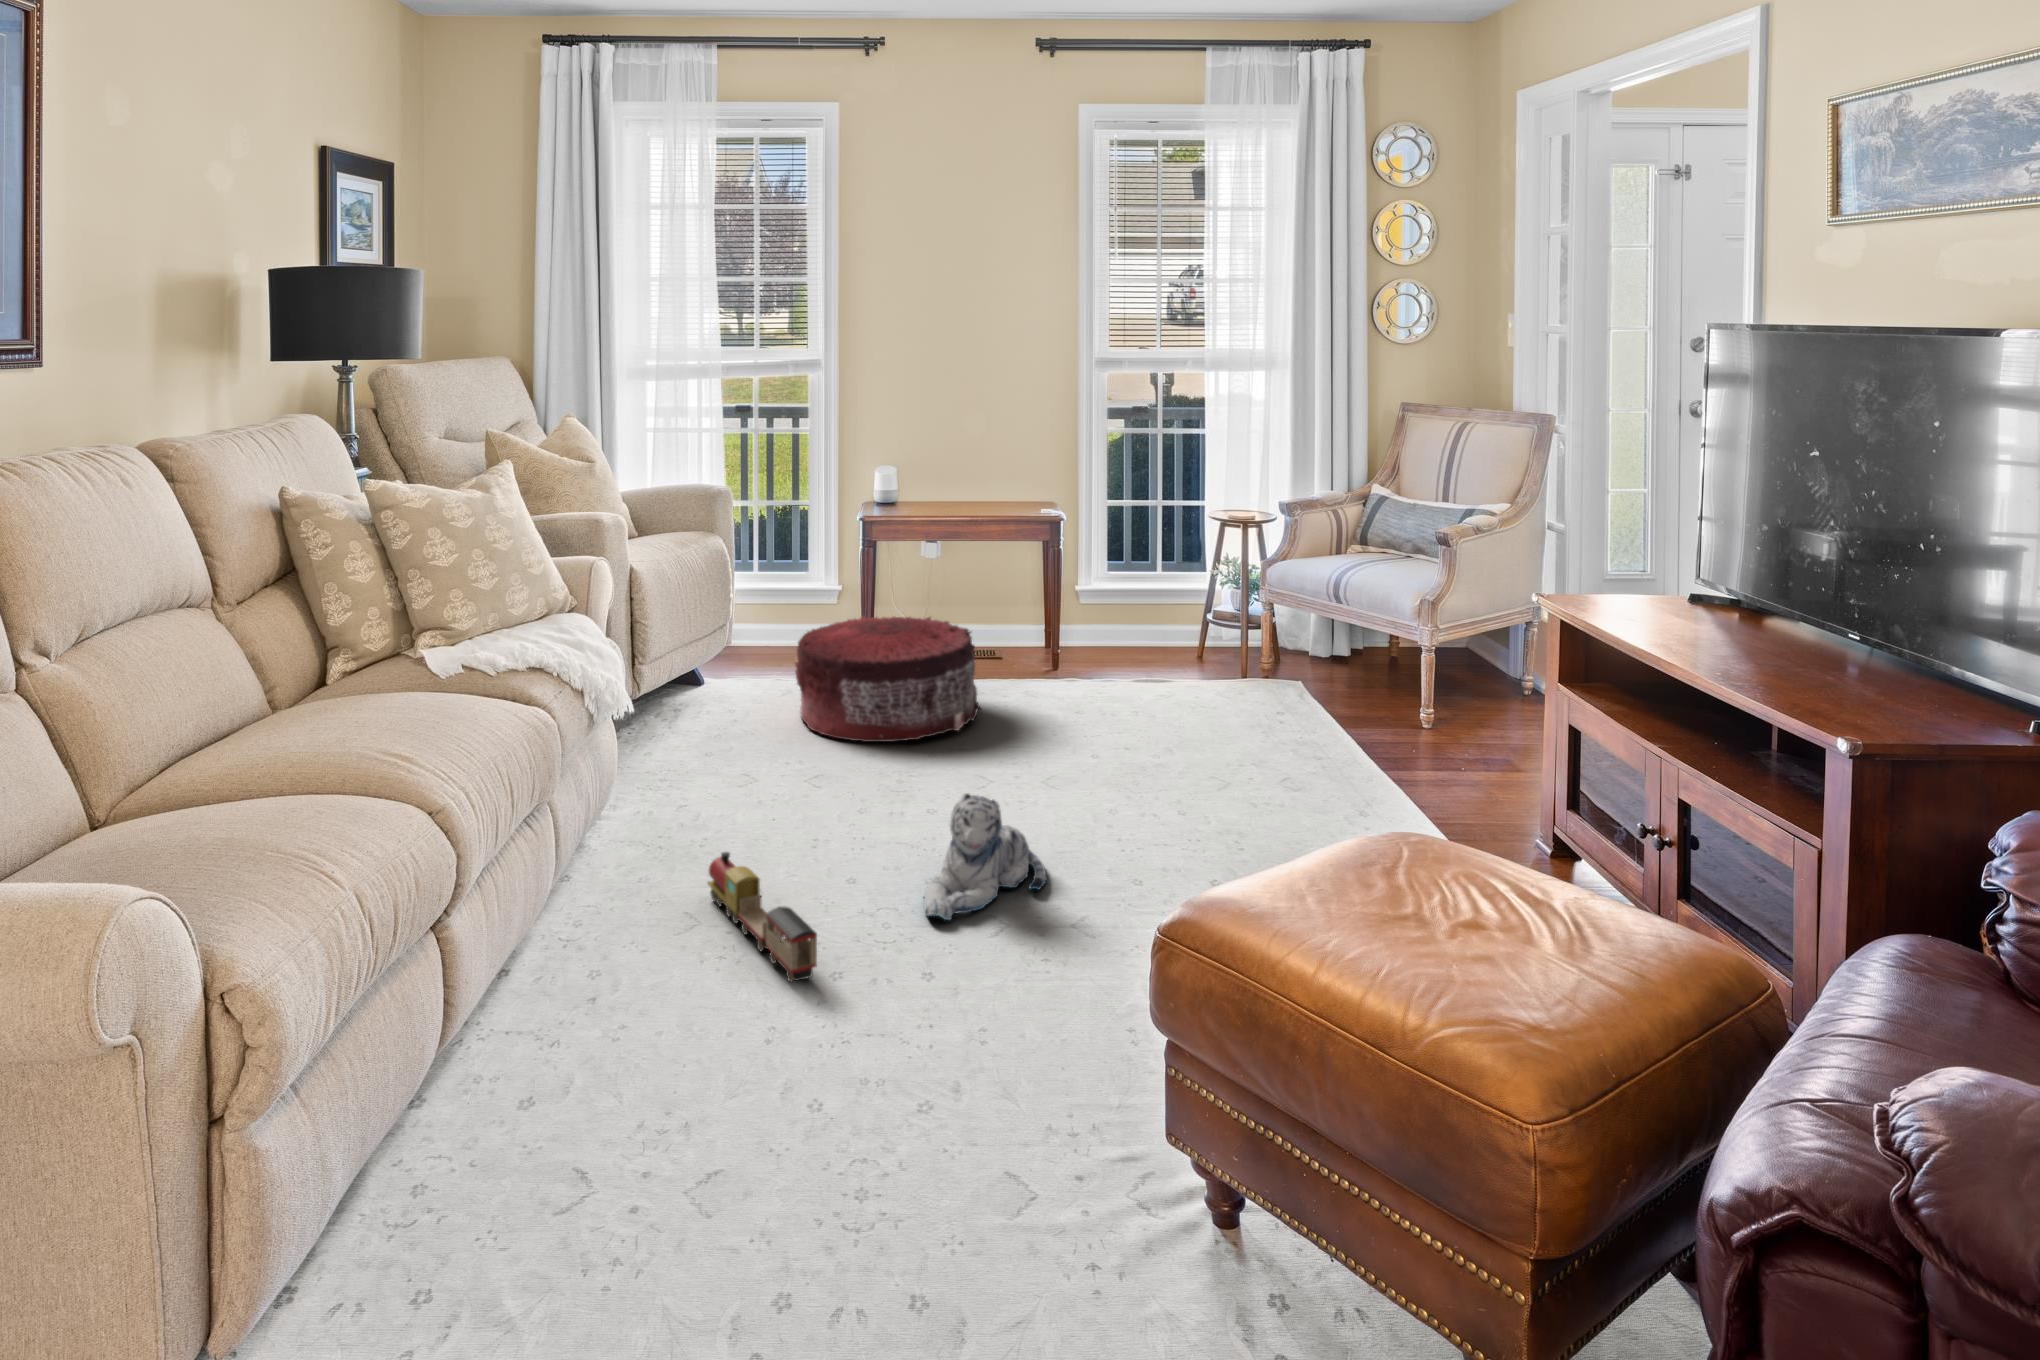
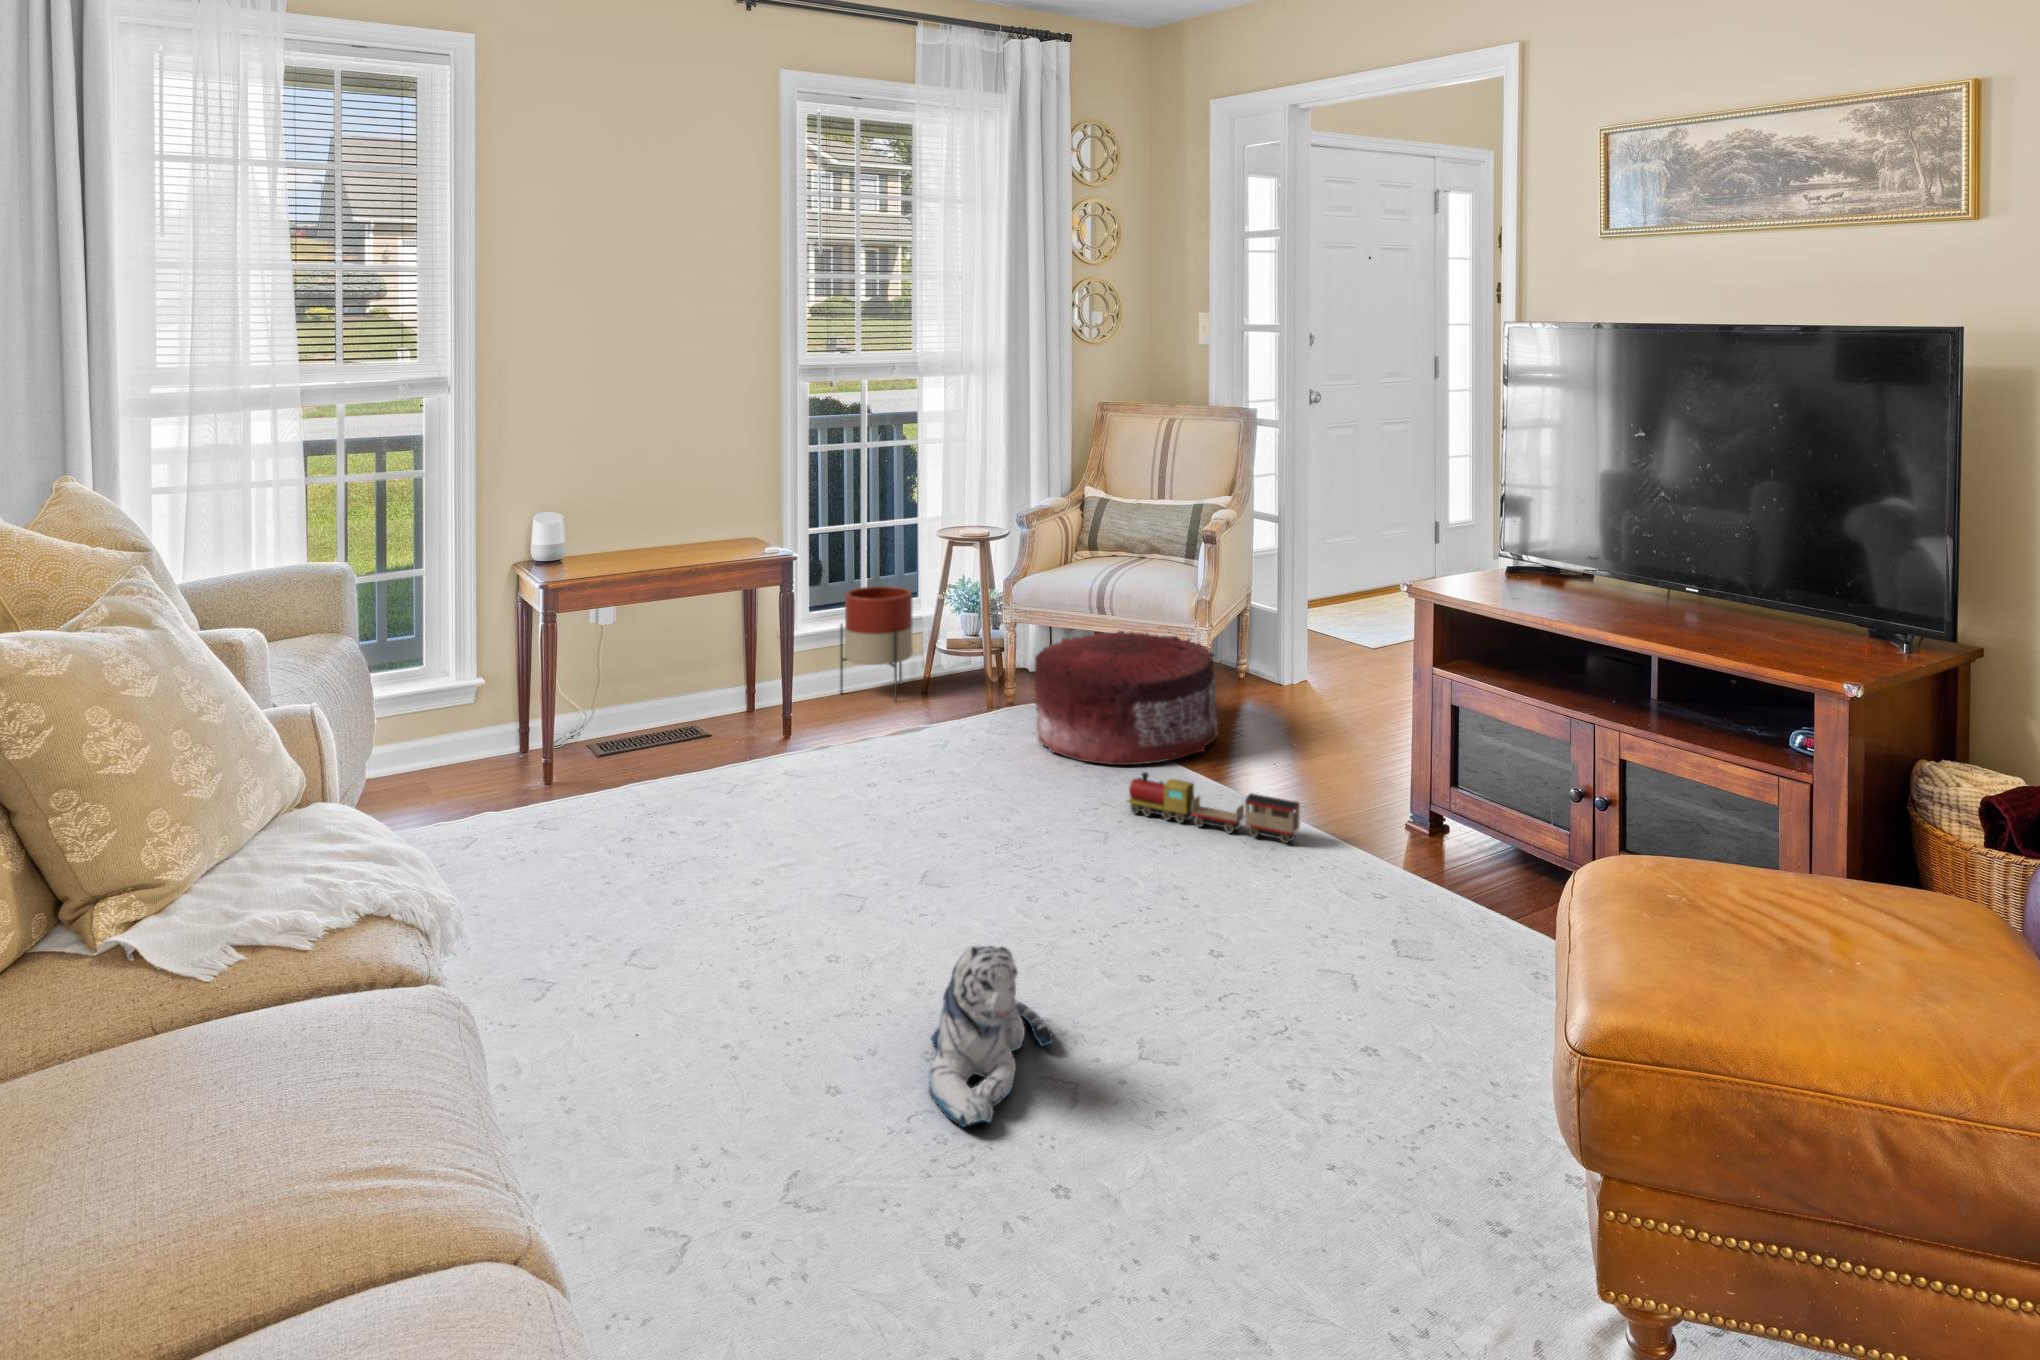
planter: none [1125,555,1188,657] -> present [840,586,913,701]
pouf: present [795,616,981,742] -> present [1035,630,1218,765]
toy train: present [708,852,817,982] -> present [1127,772,1300,843]

